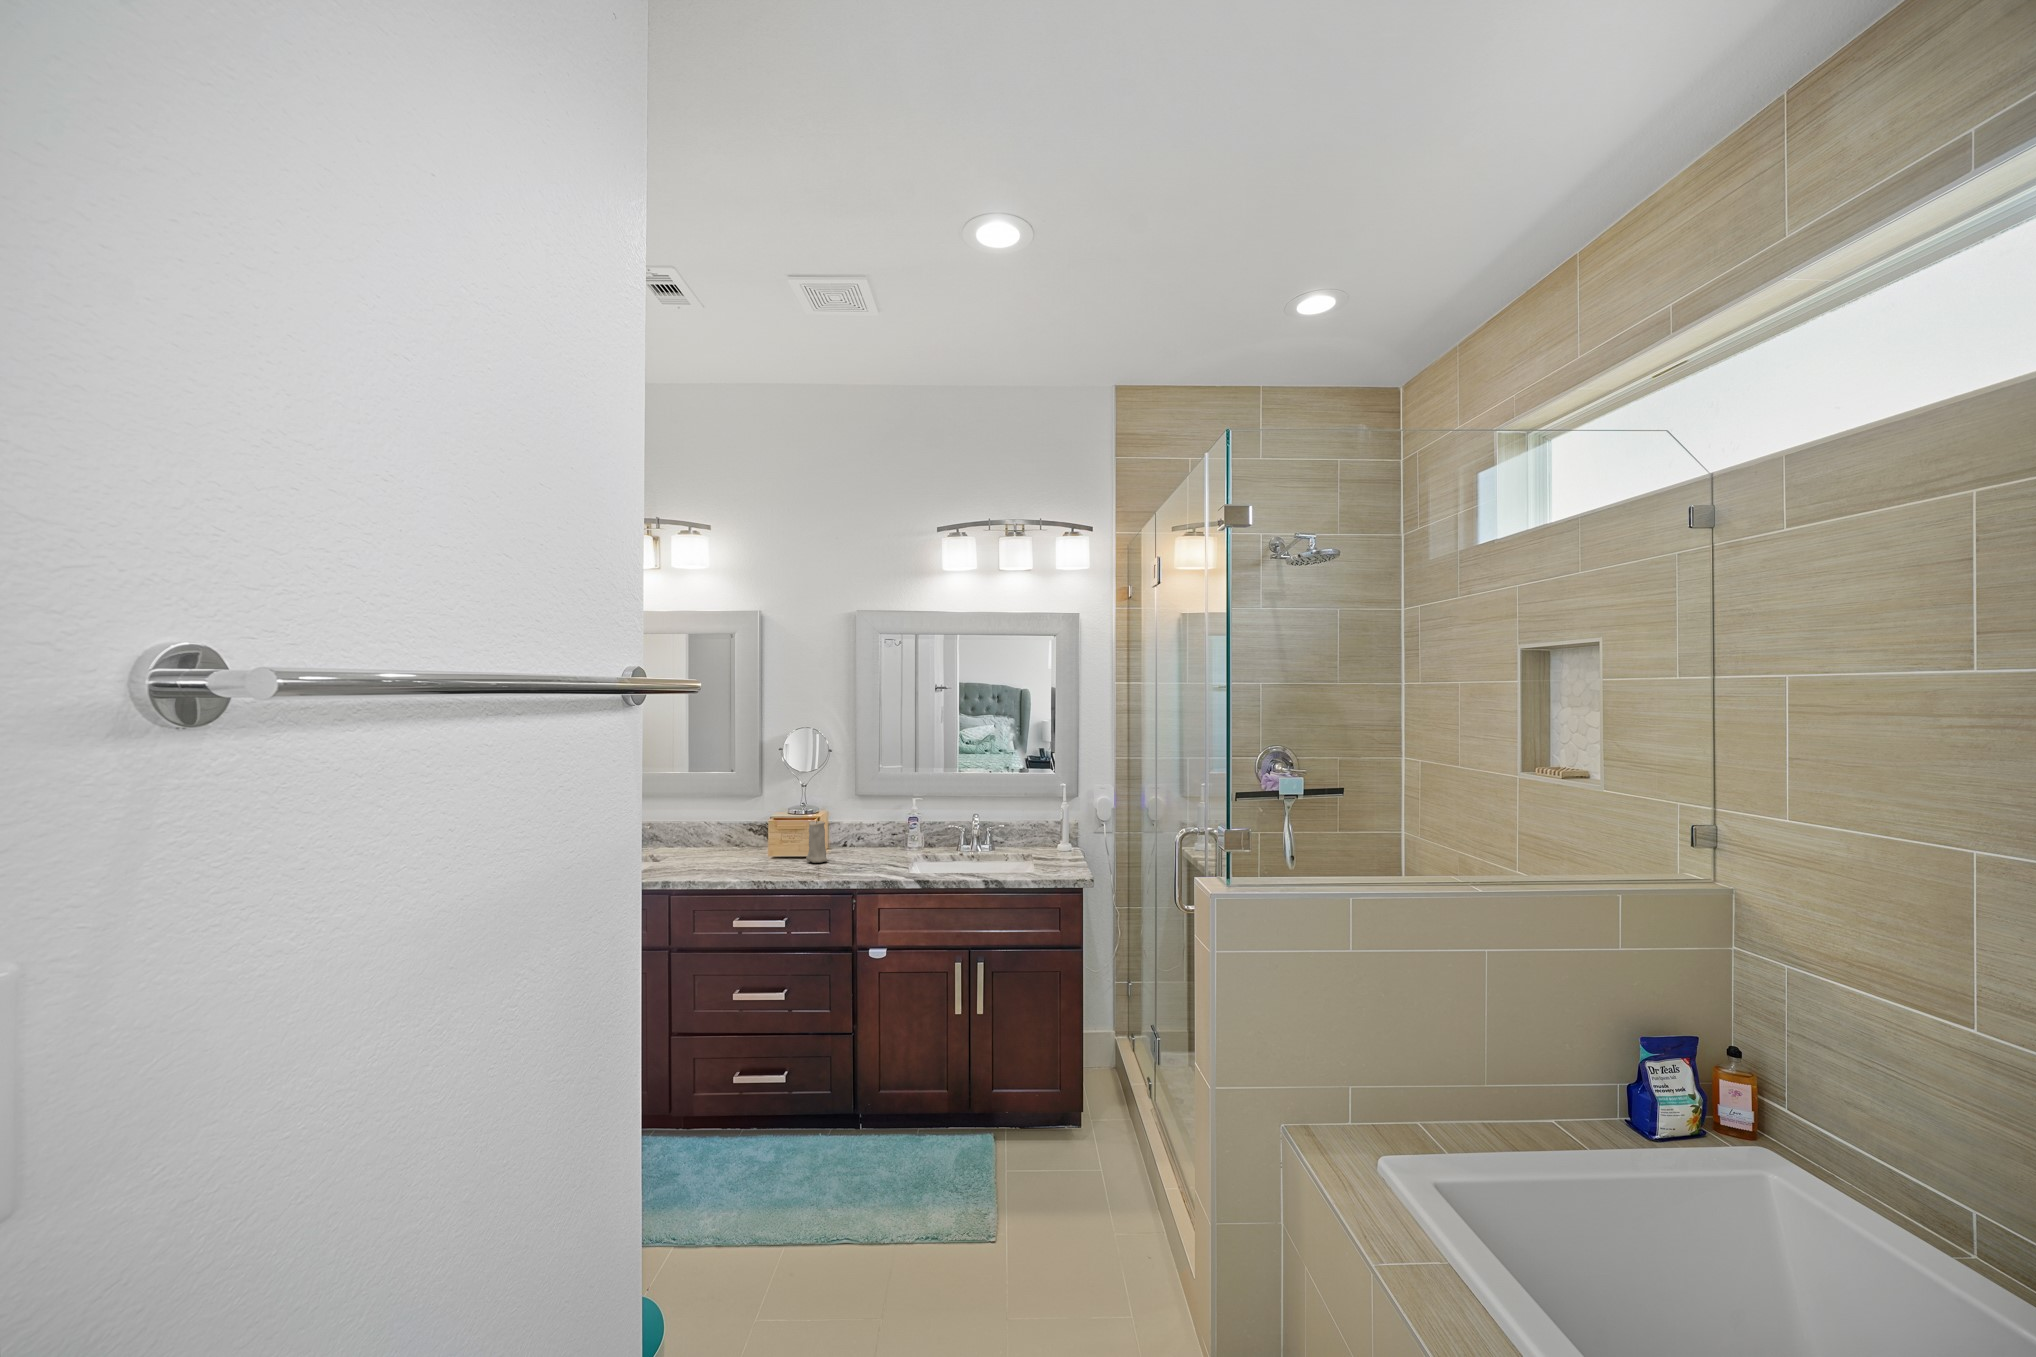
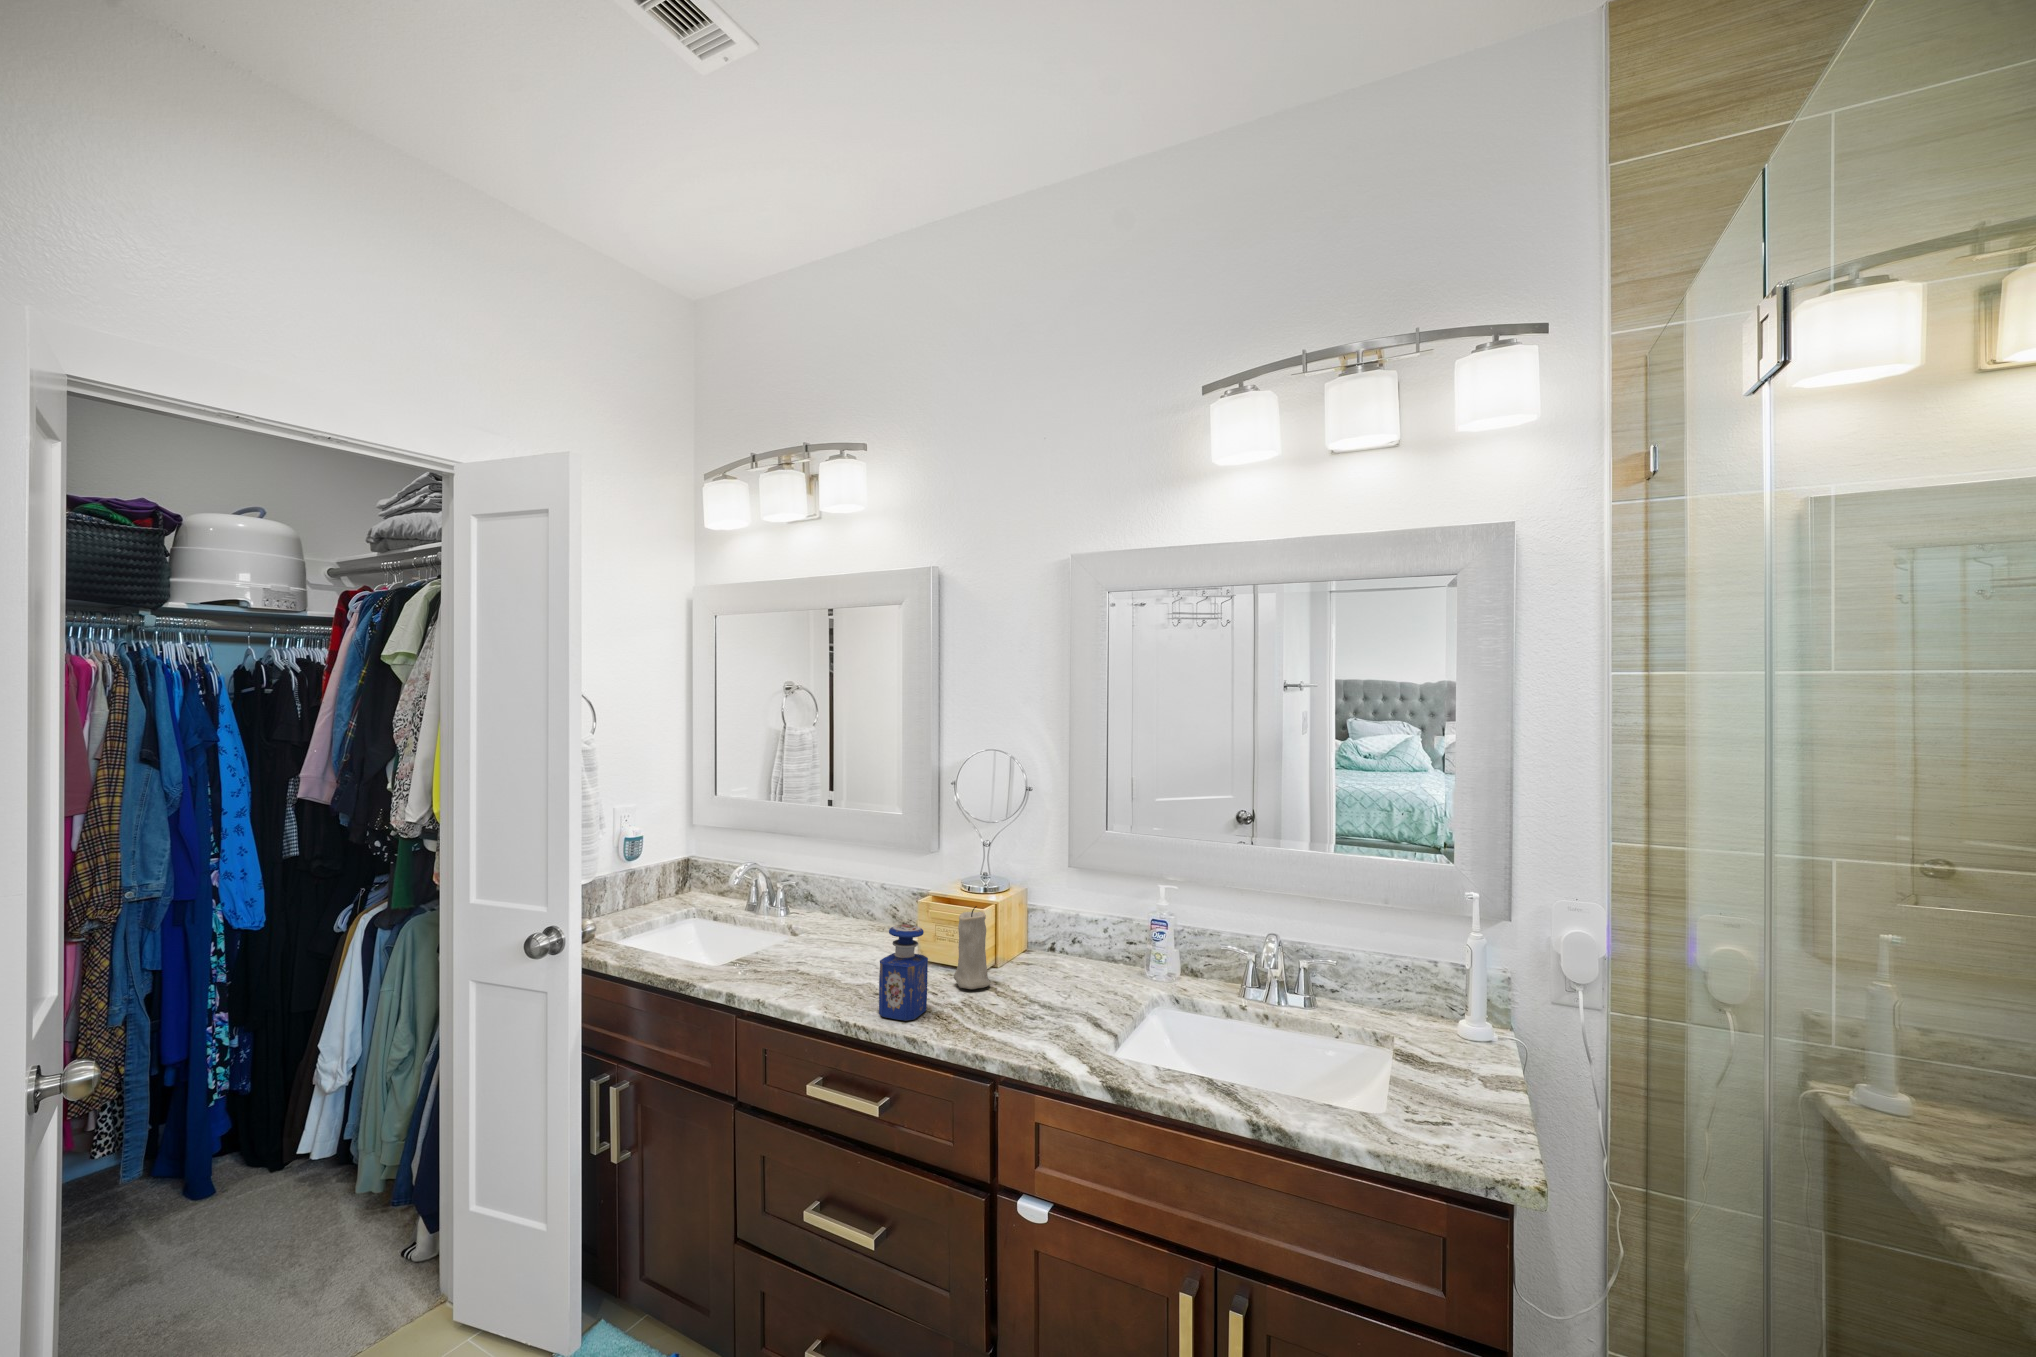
perfume bottle: none [783,825,807,874] -> present [879,924,928,1021]

